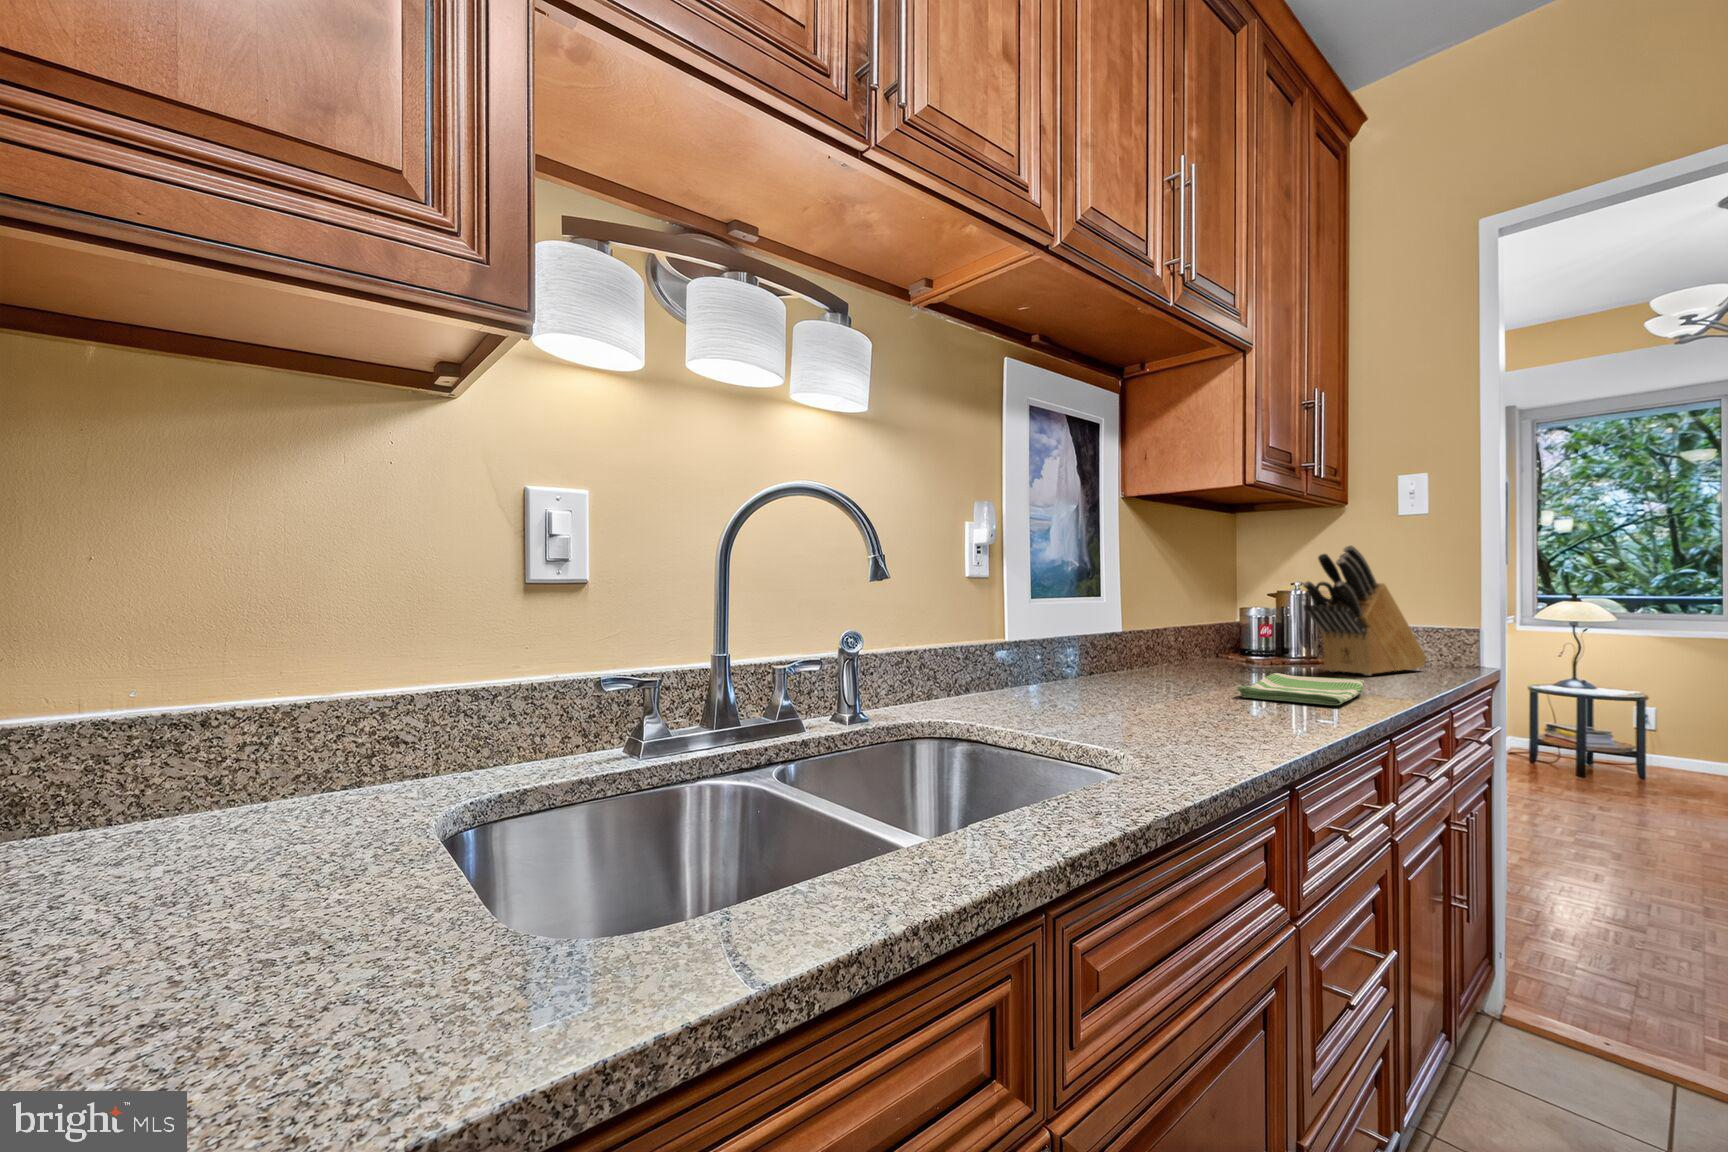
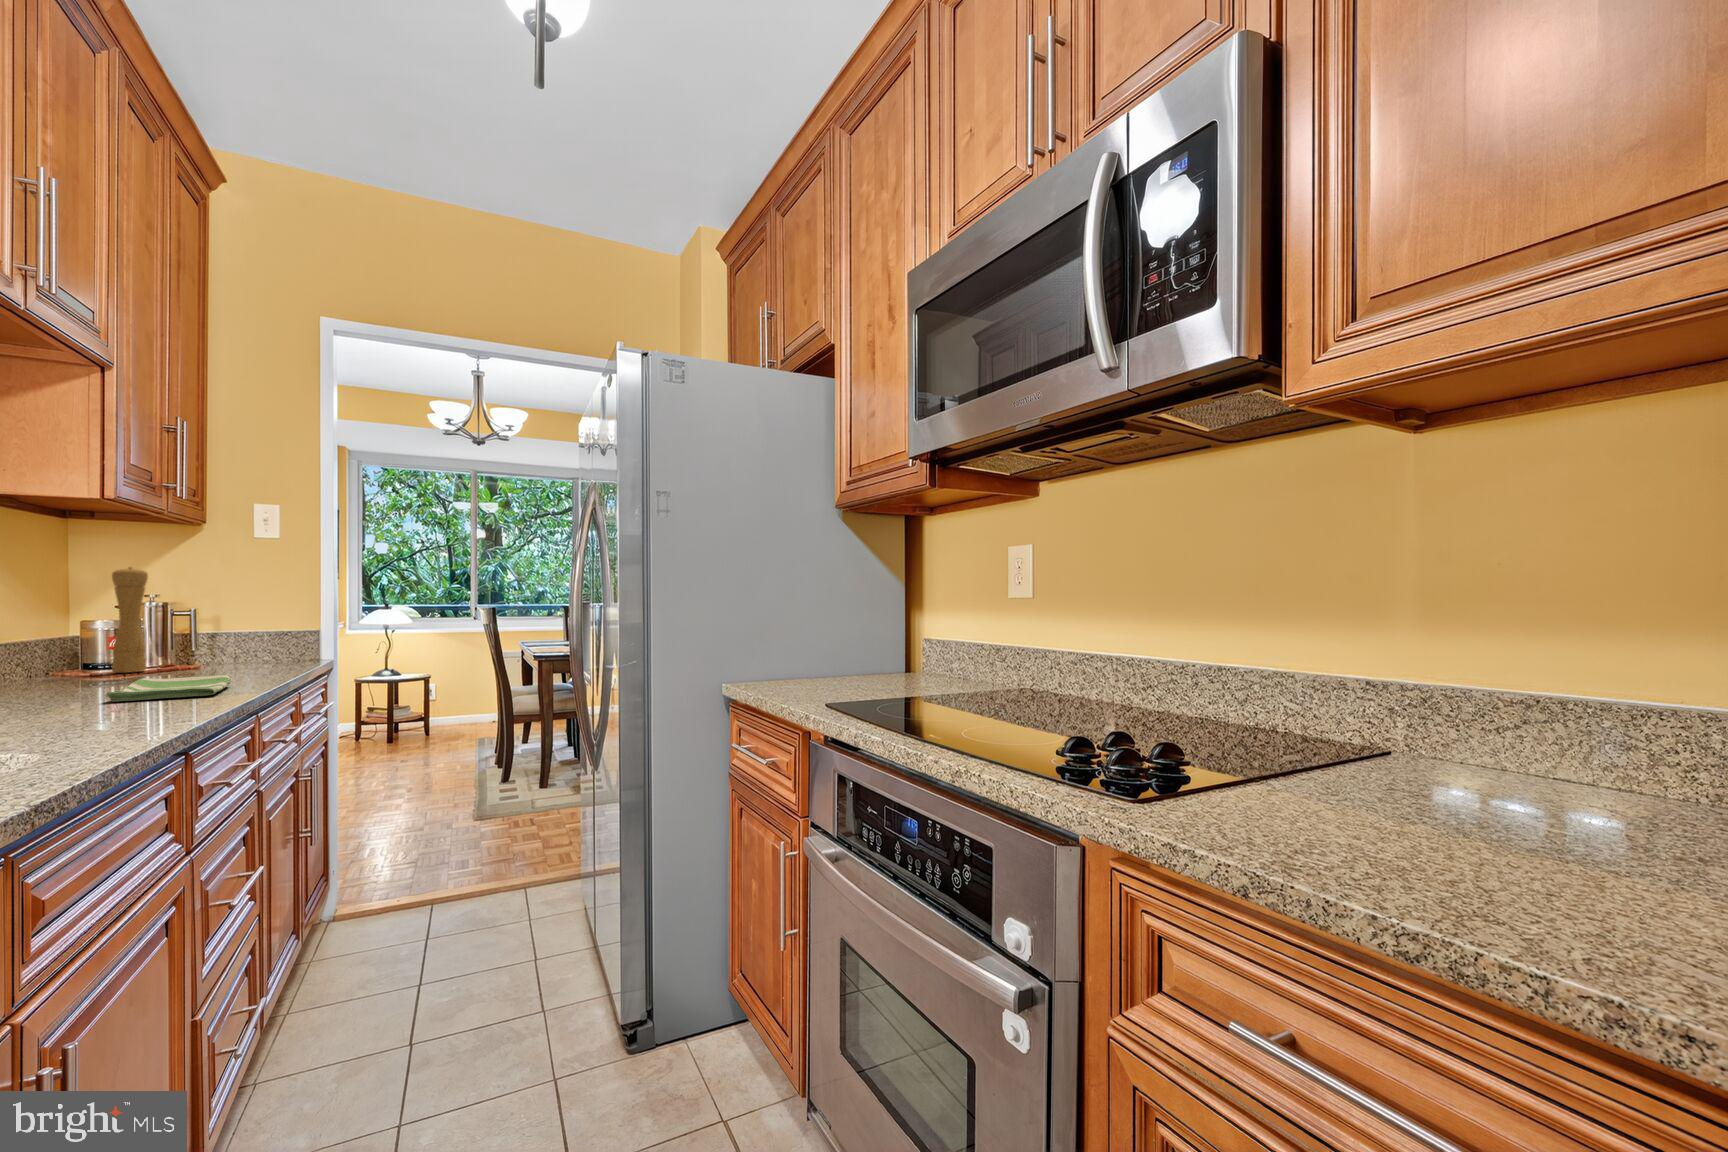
knife block: present [1303,545,1426,676] -> none [166,562,279,675]
pepper mill: none [1262,554,1292,661] -> present [112,567,148,673]

